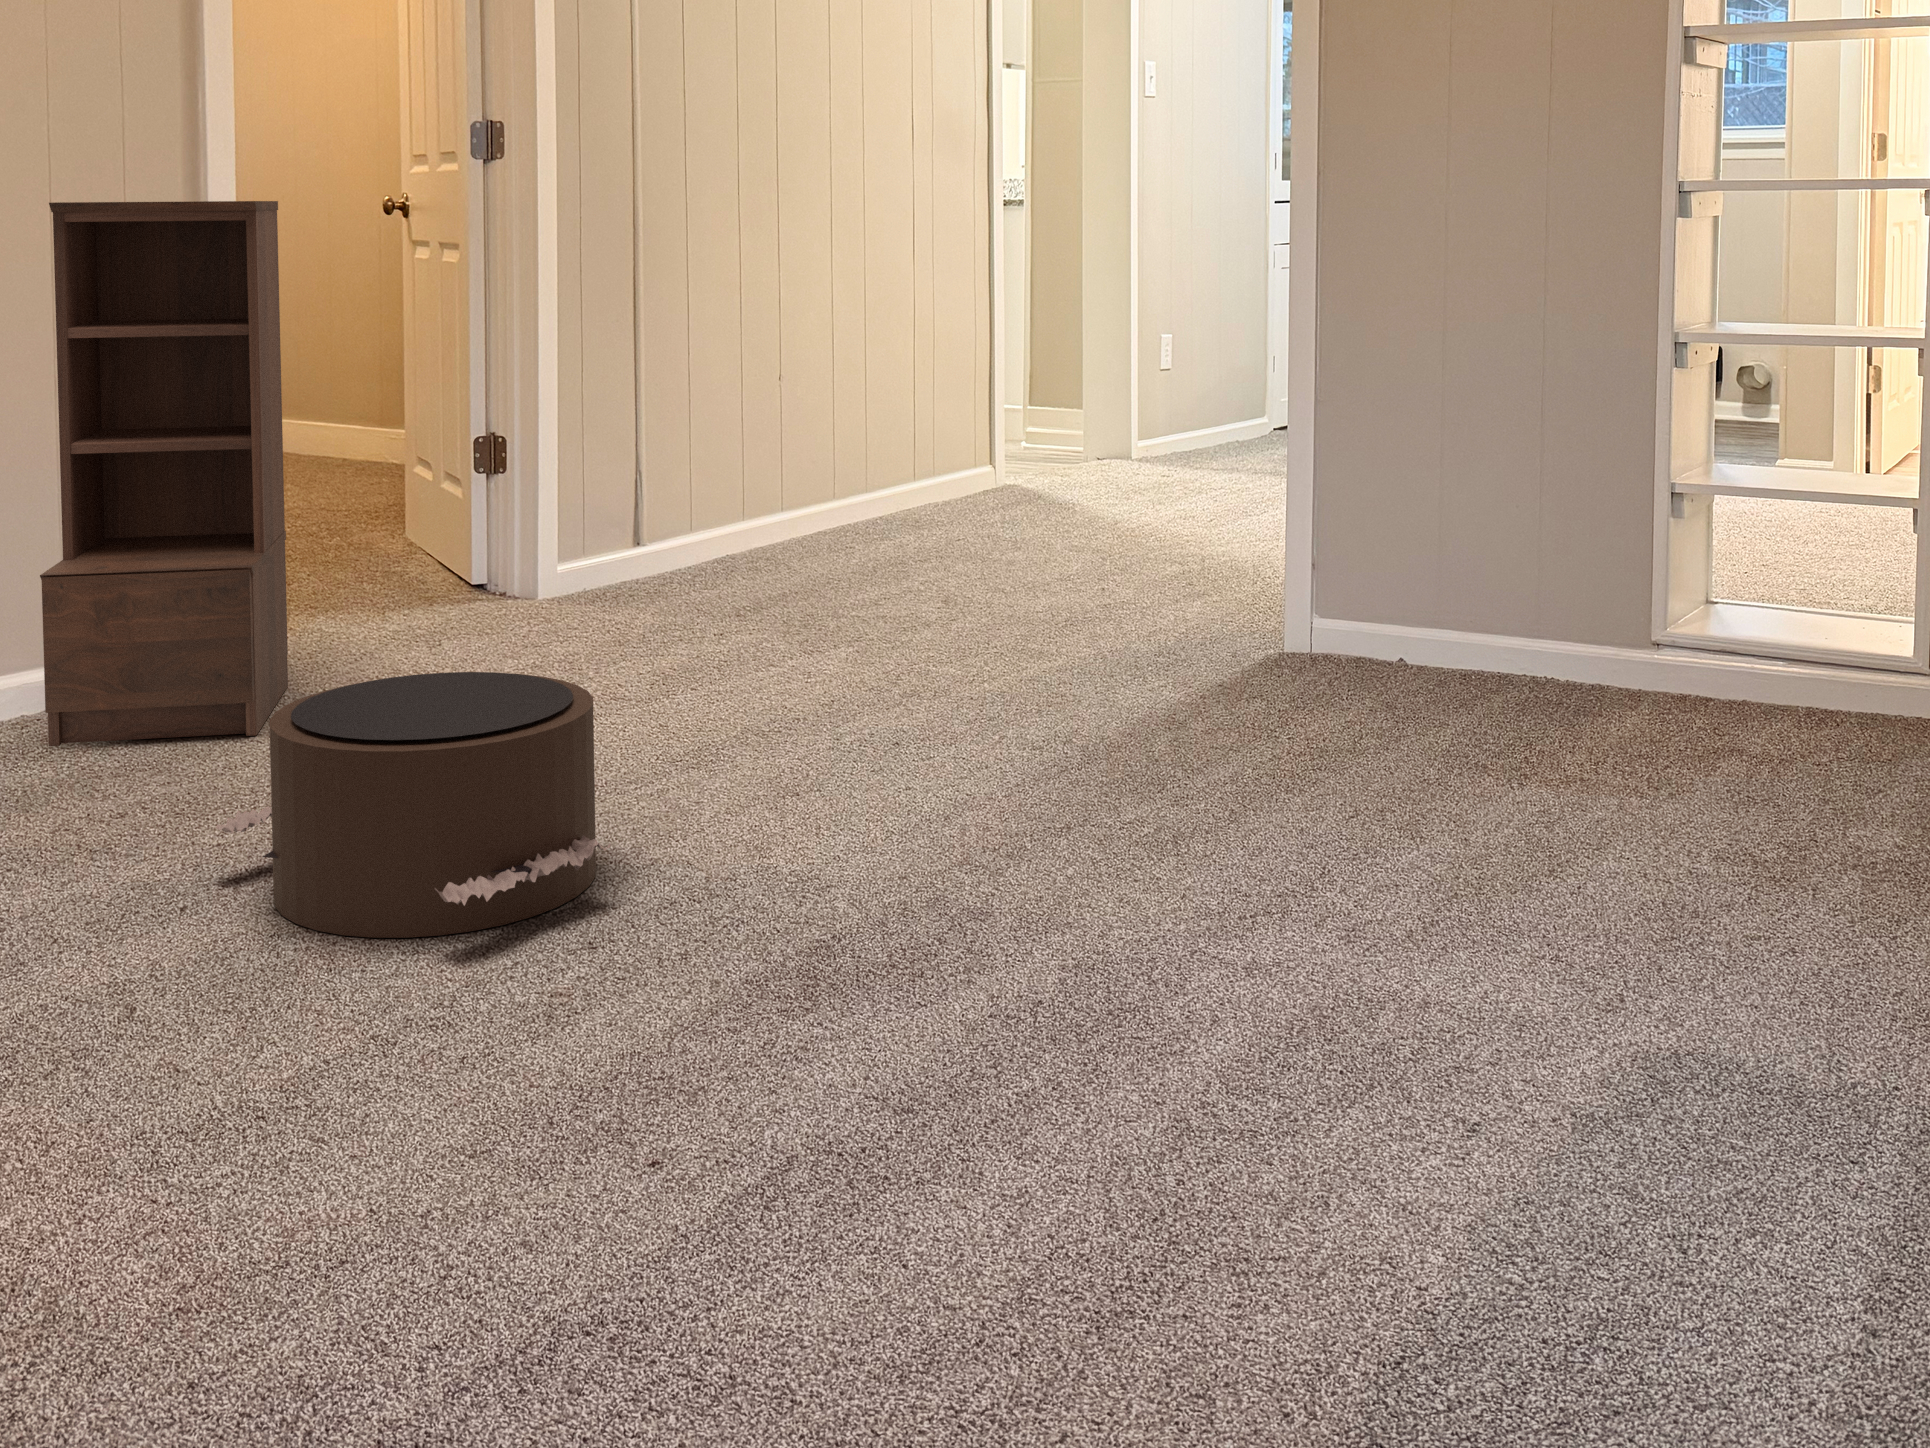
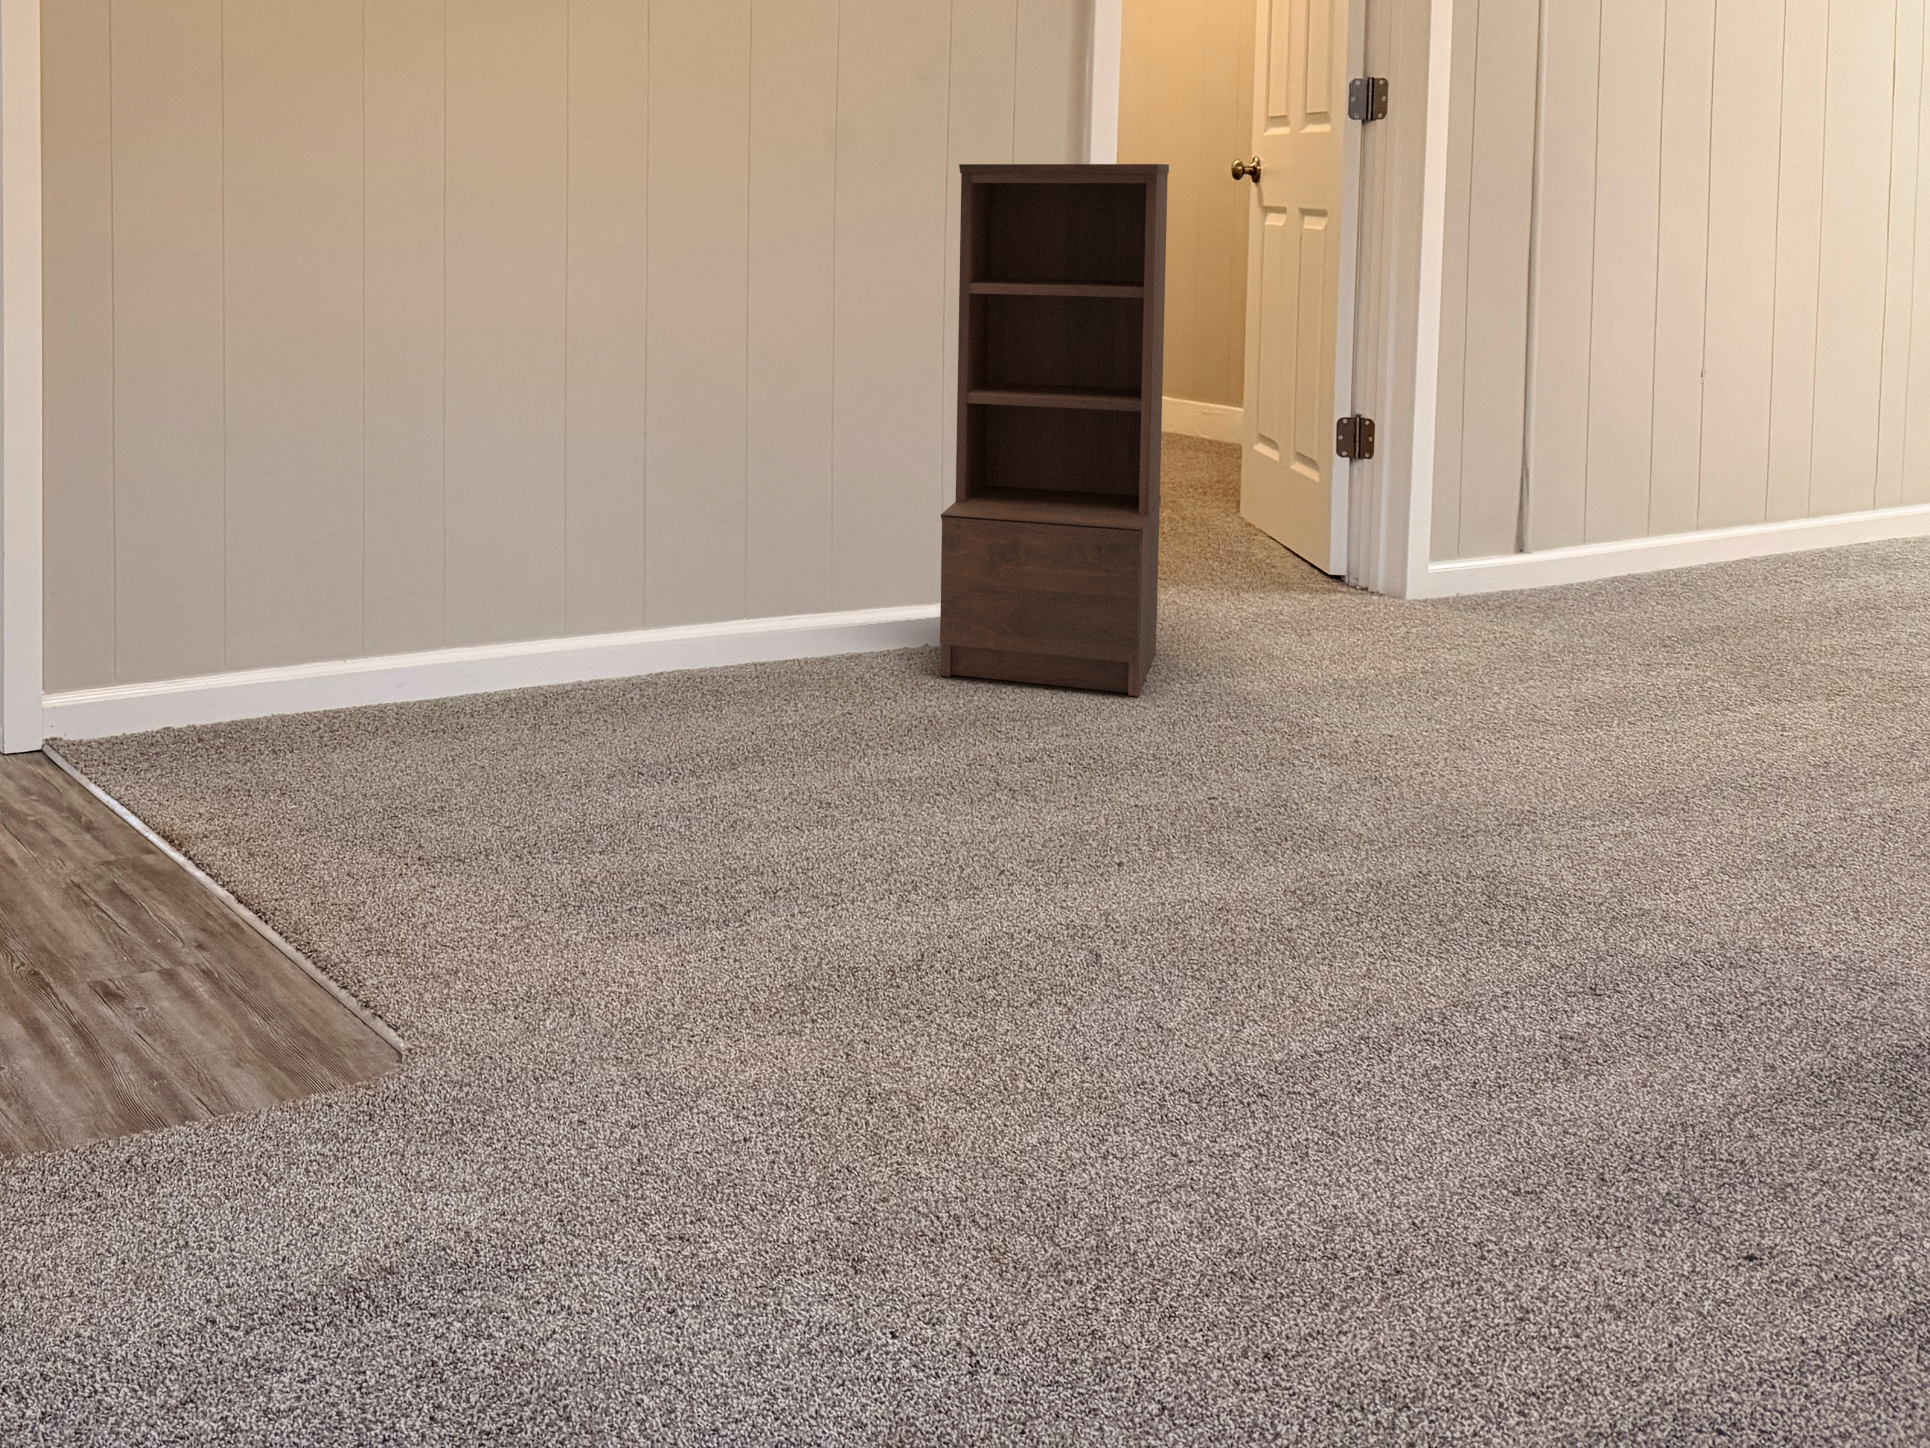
pouf: present [216,672,611,938] -> none [1141,662,1606,946]

